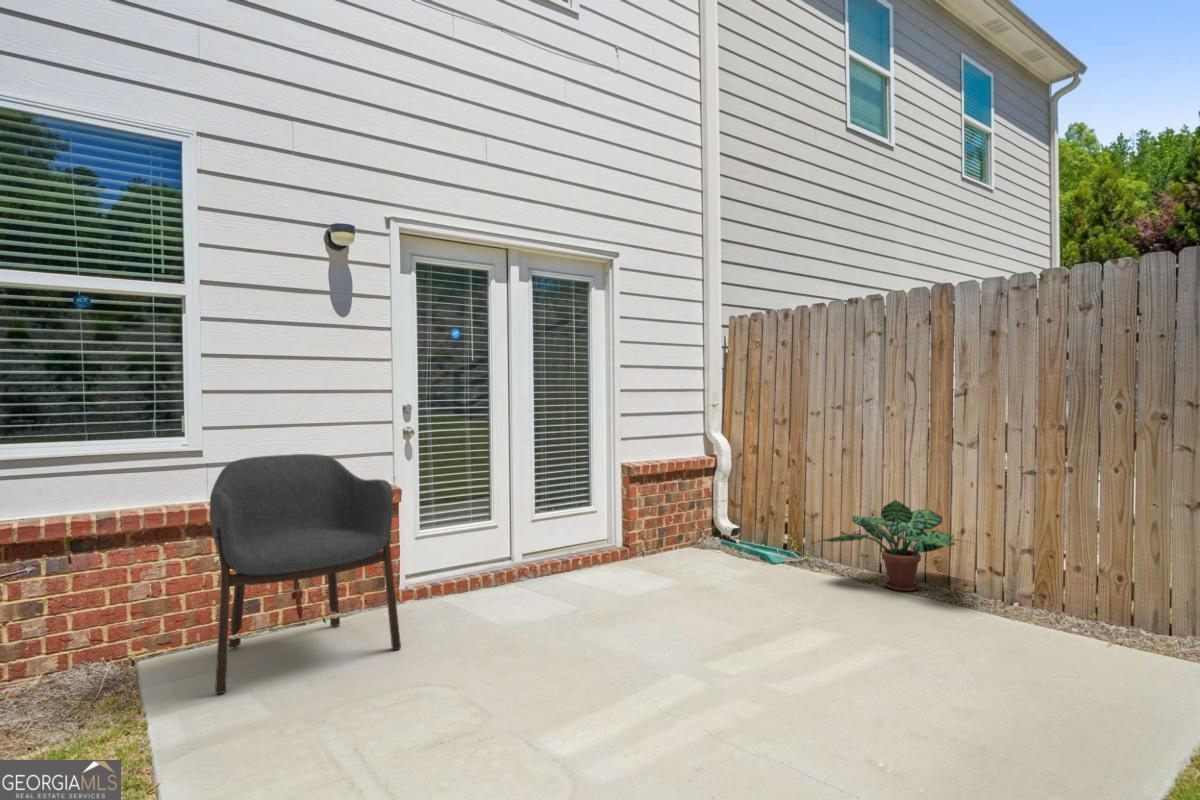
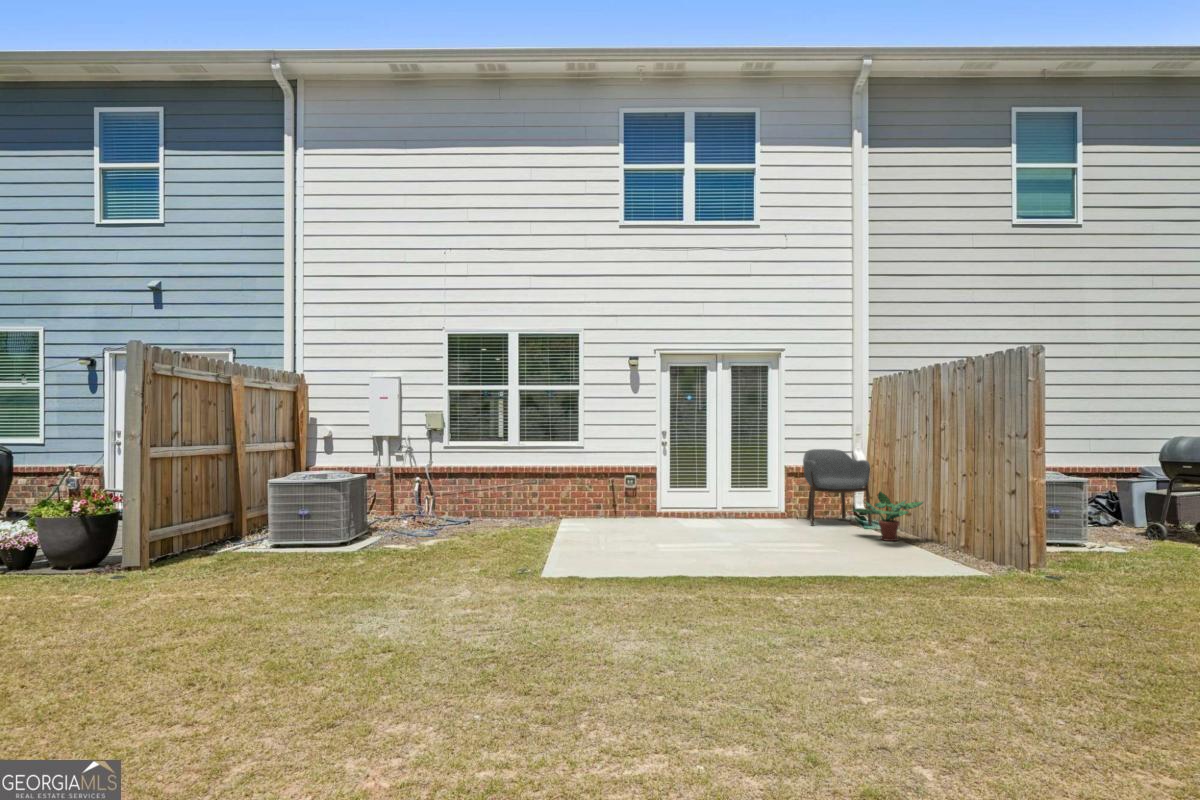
armchair: present [210,454,401,694] -> present [803,449,872,526]

